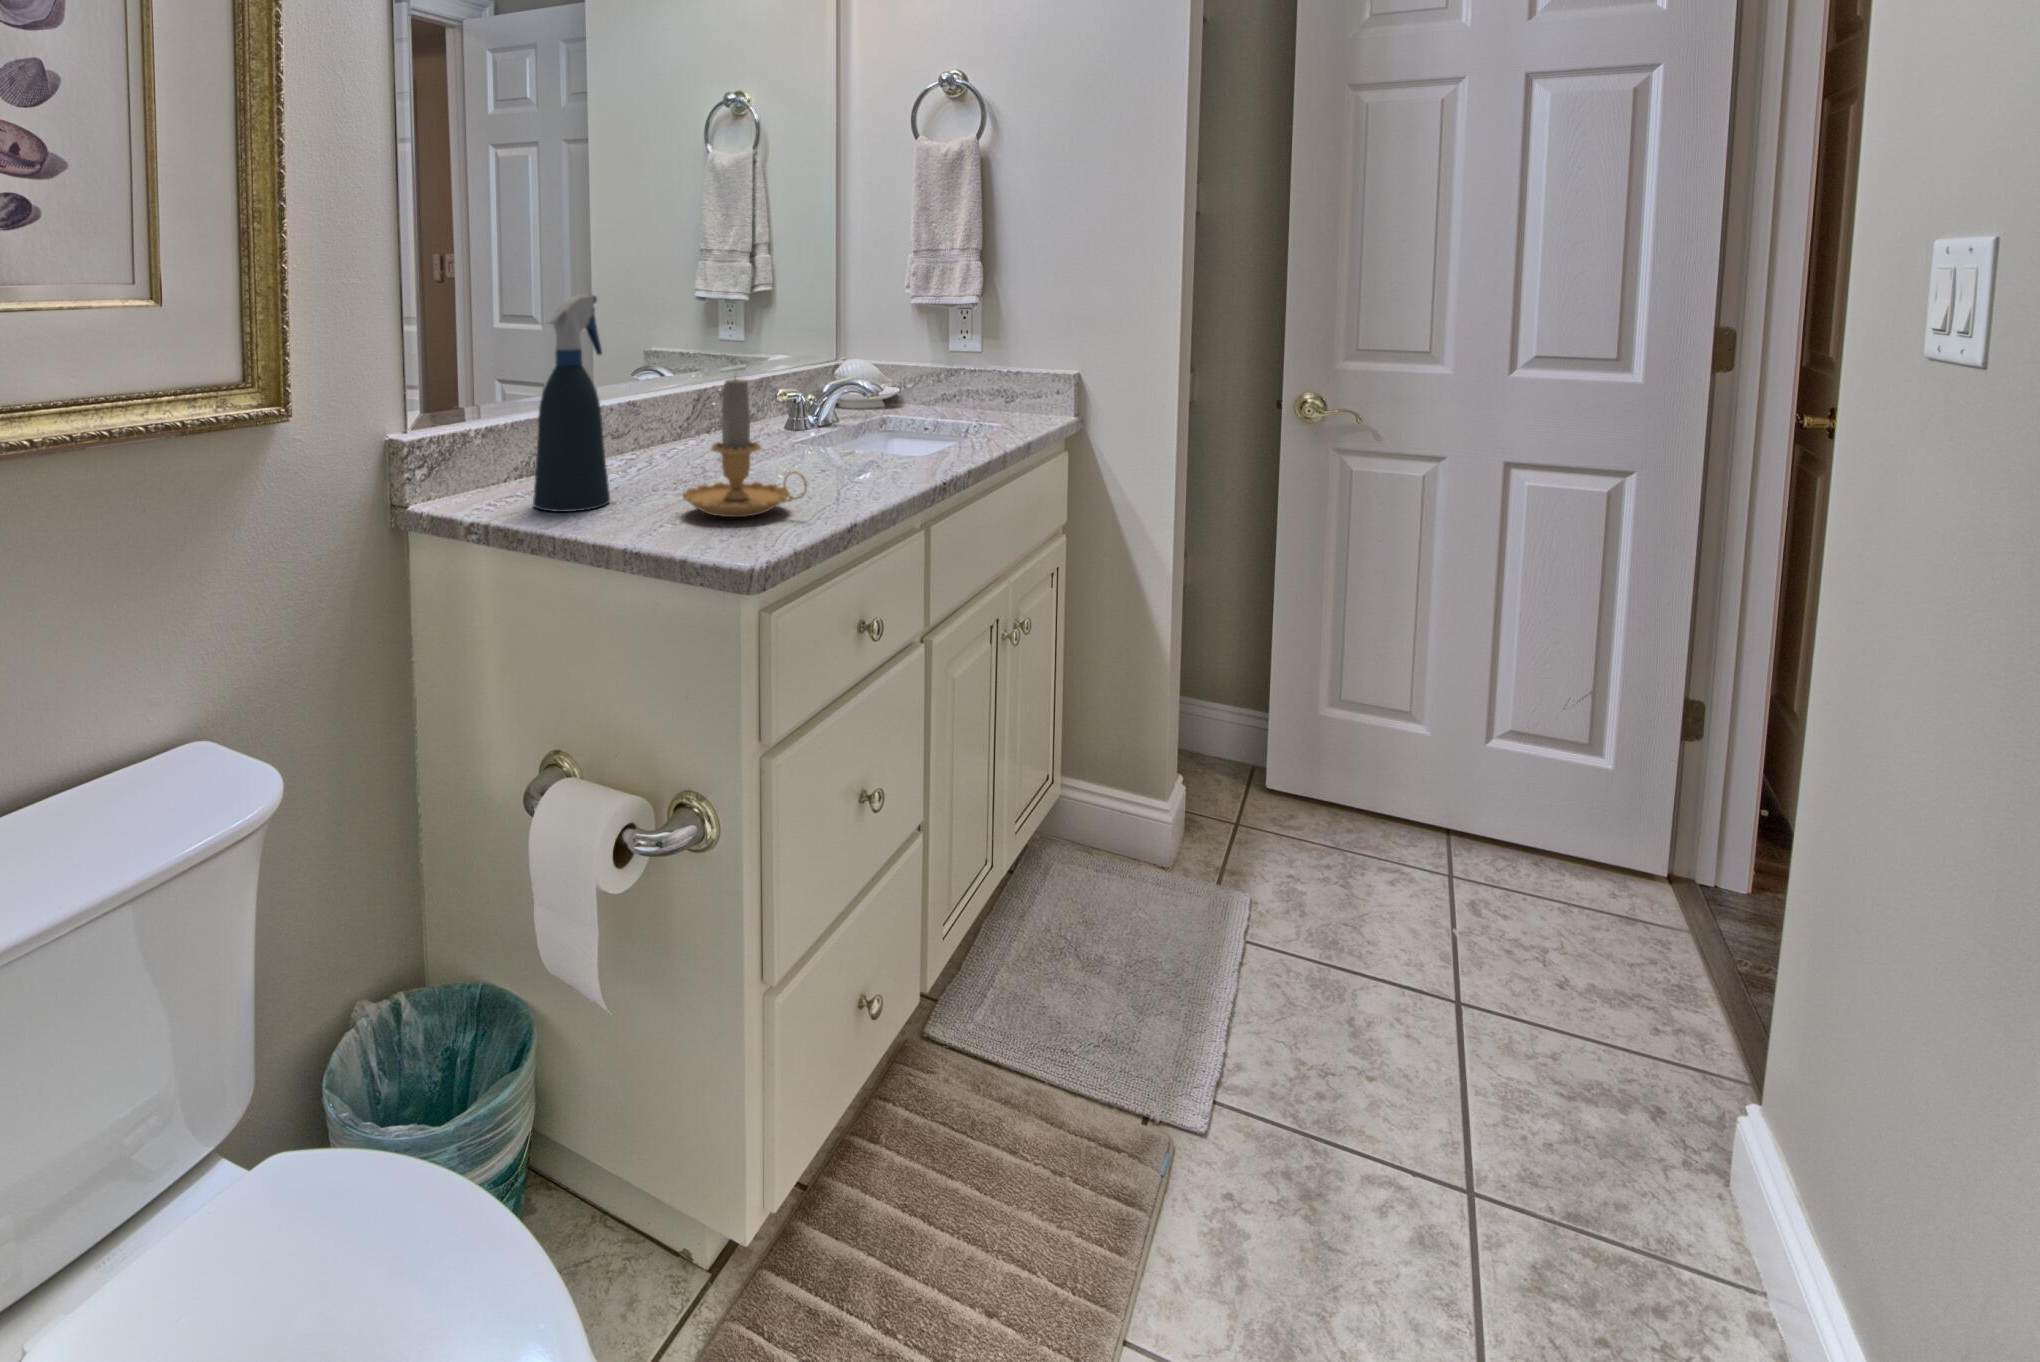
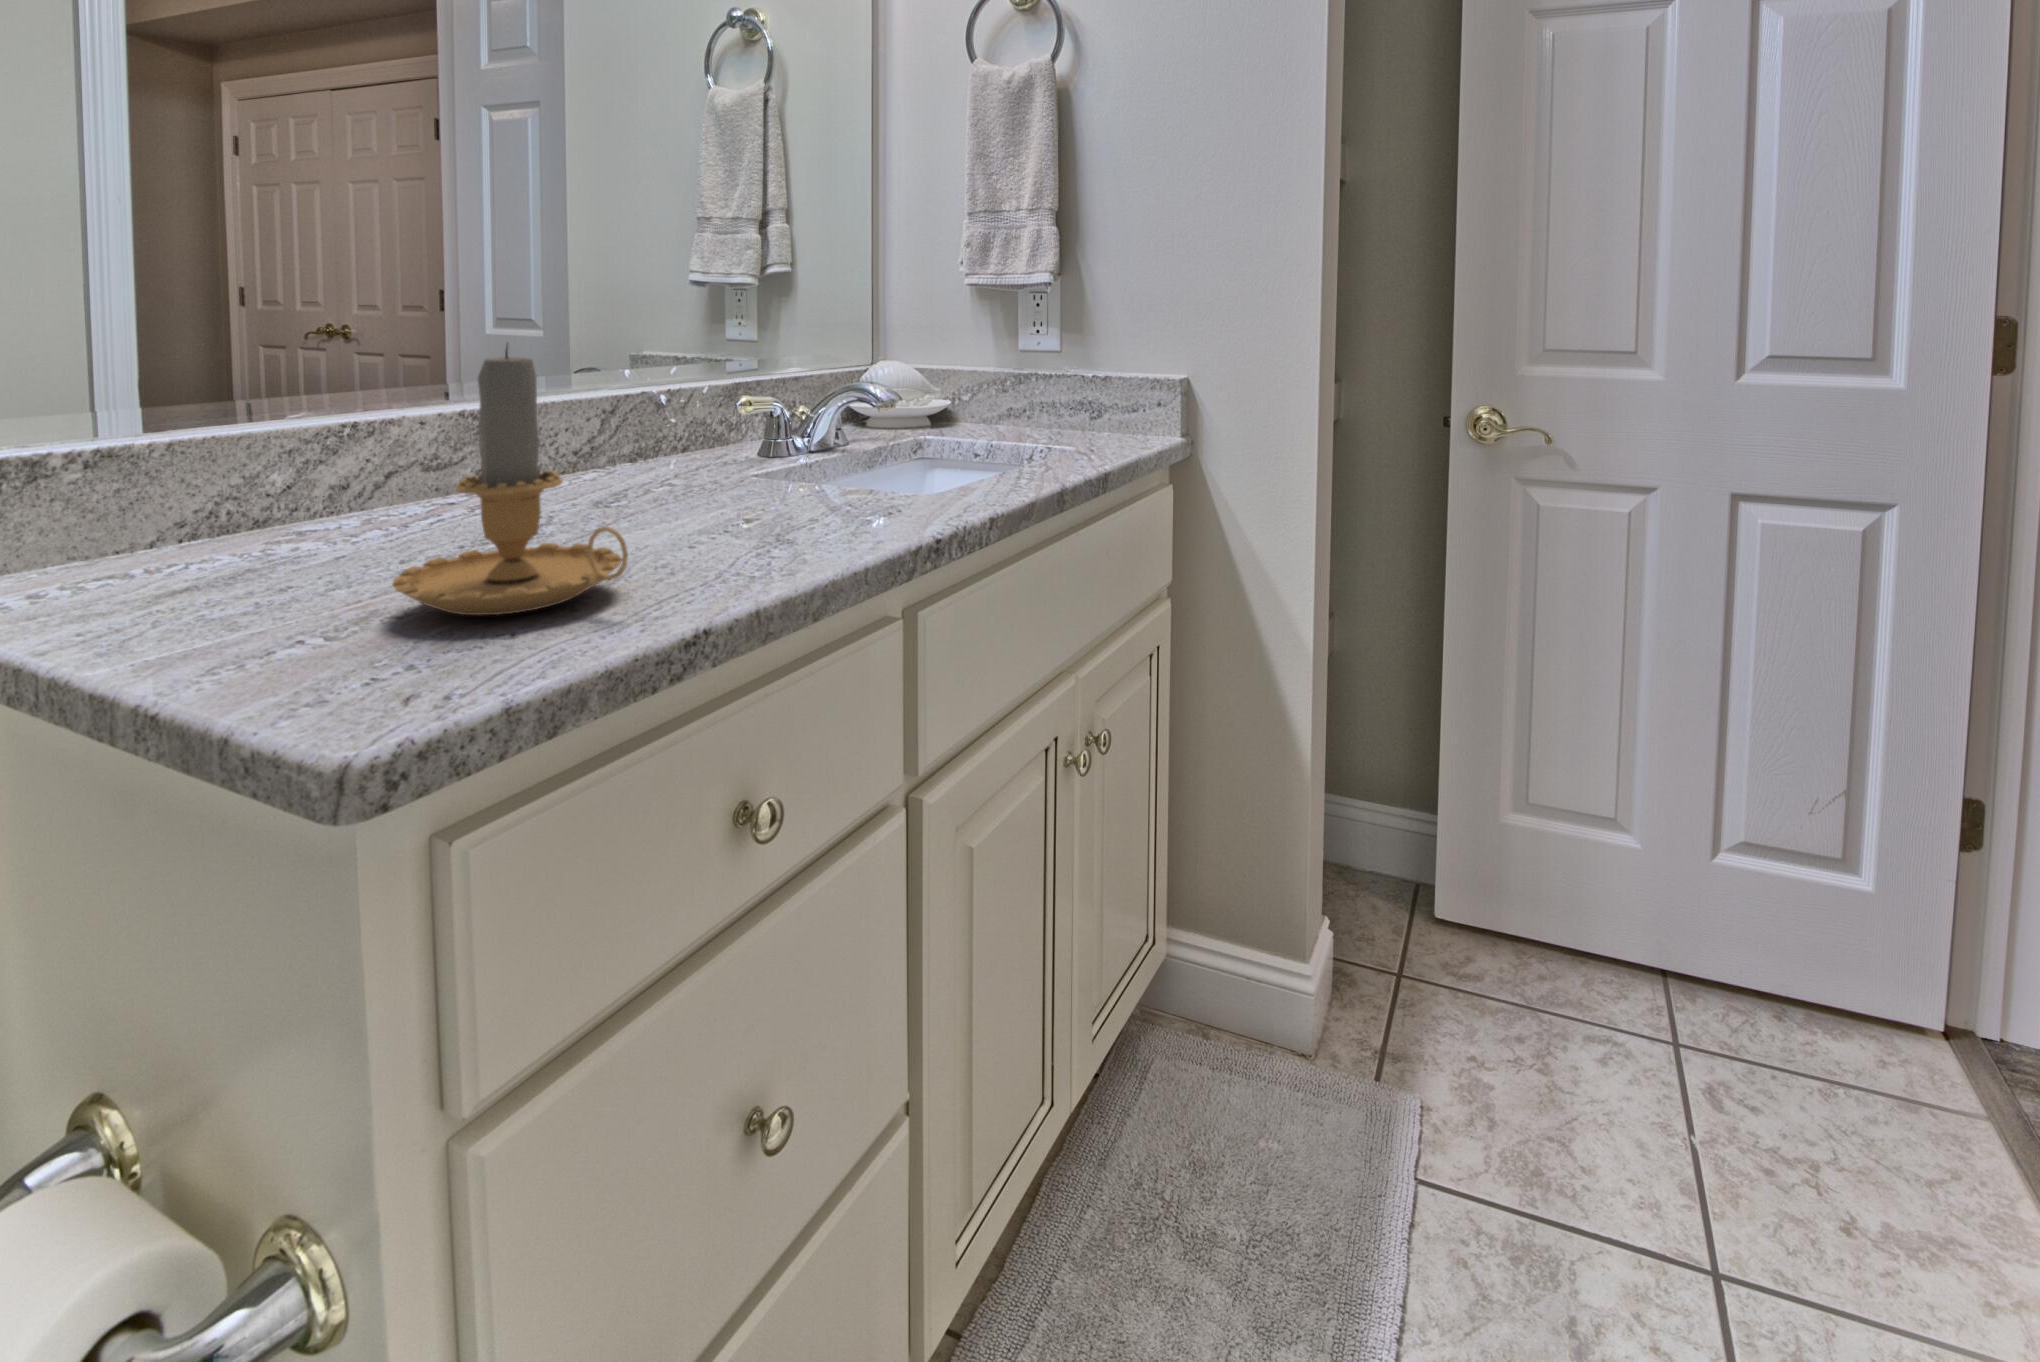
spray bottle: present [533,294,610,512] -> none [141,211,330,607]

